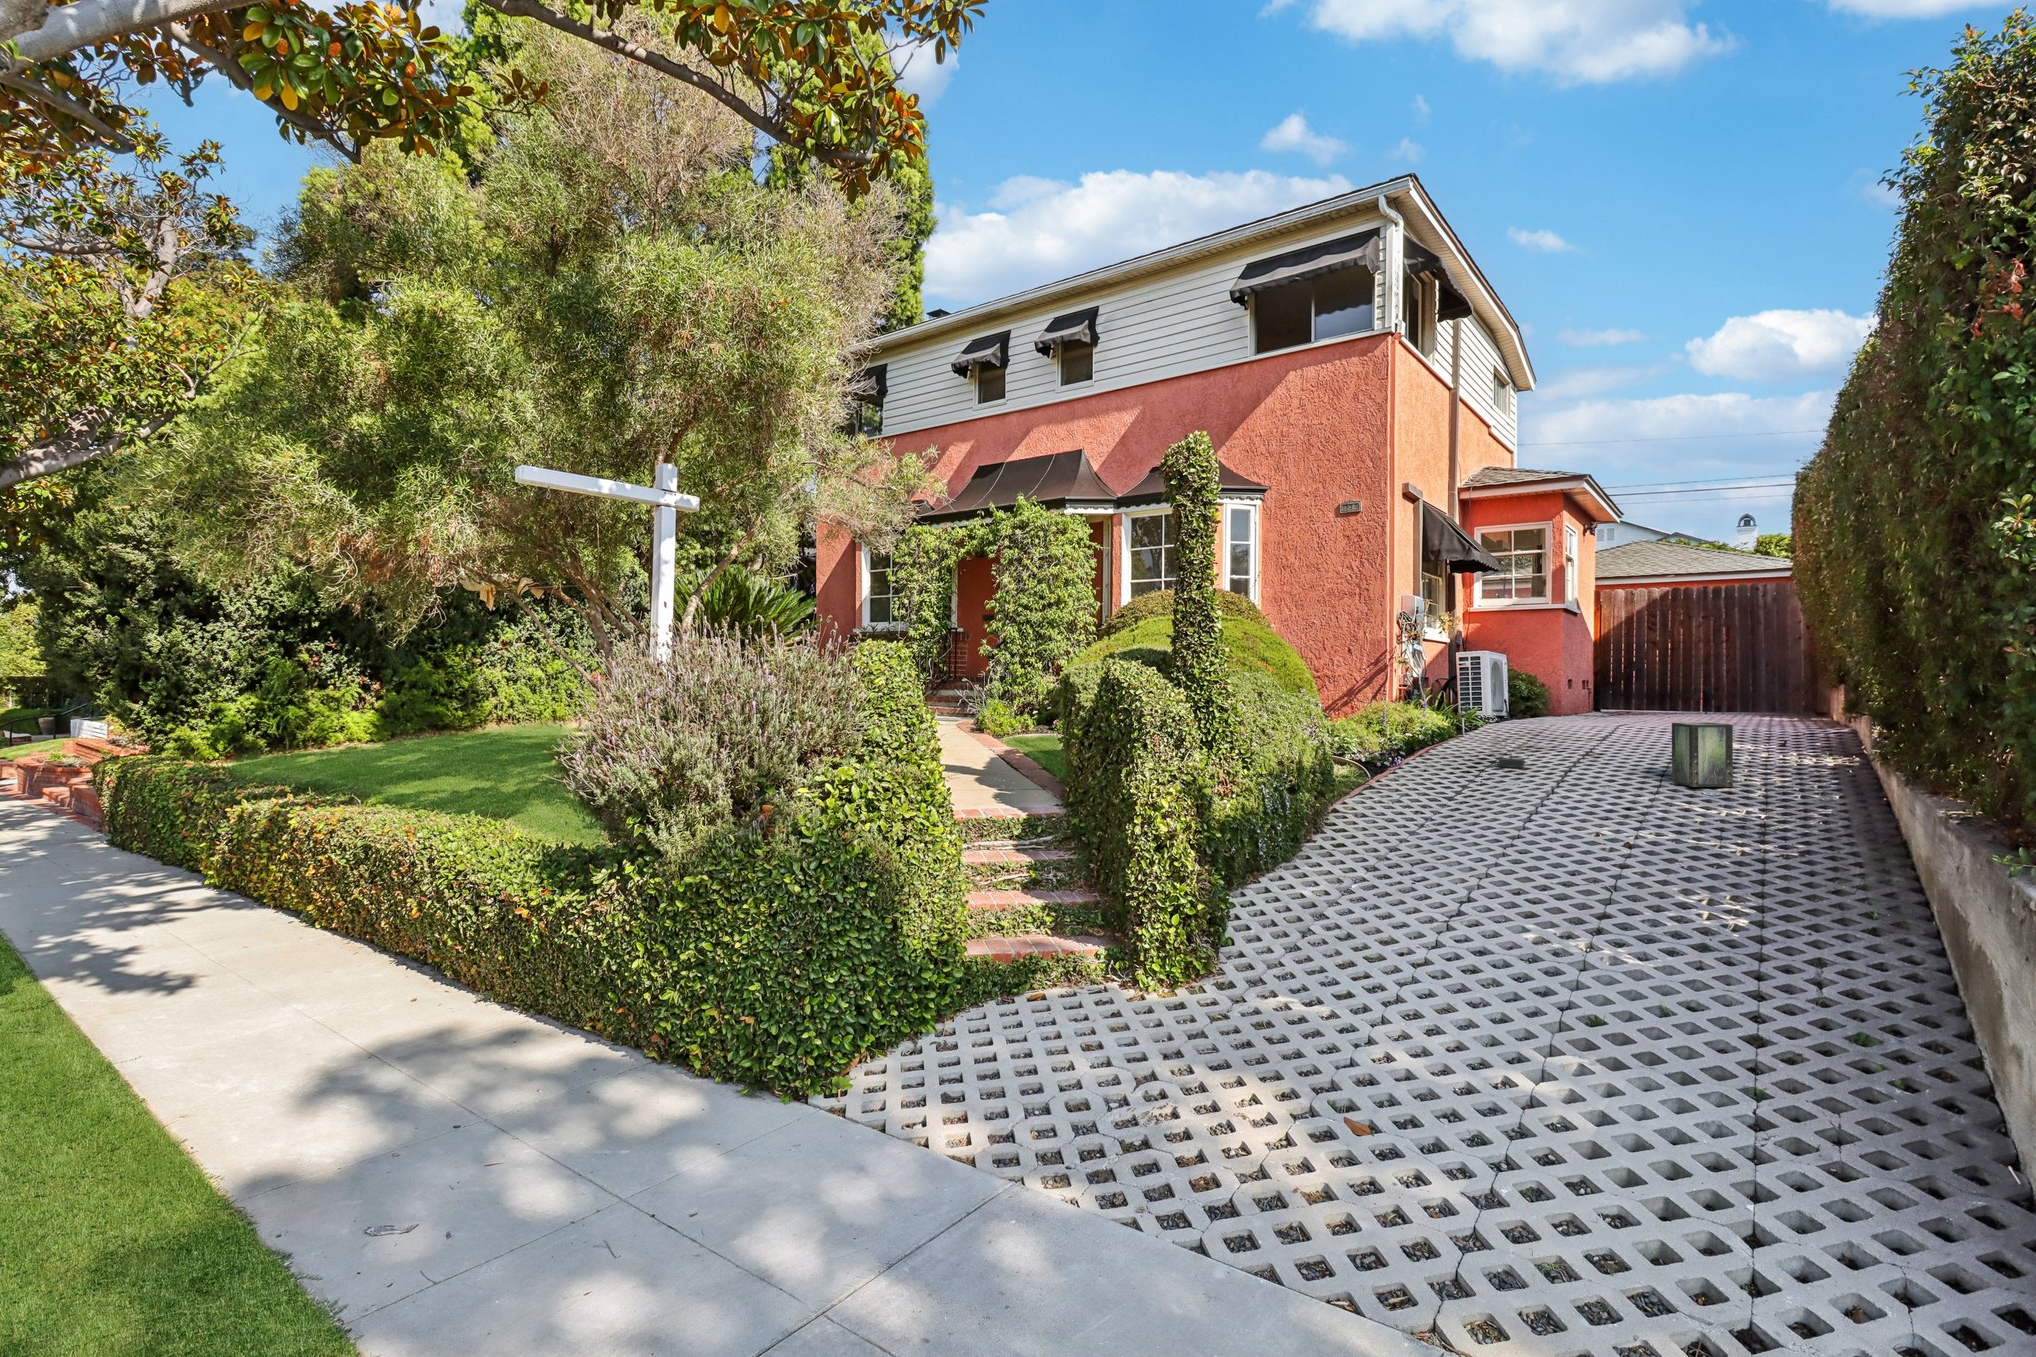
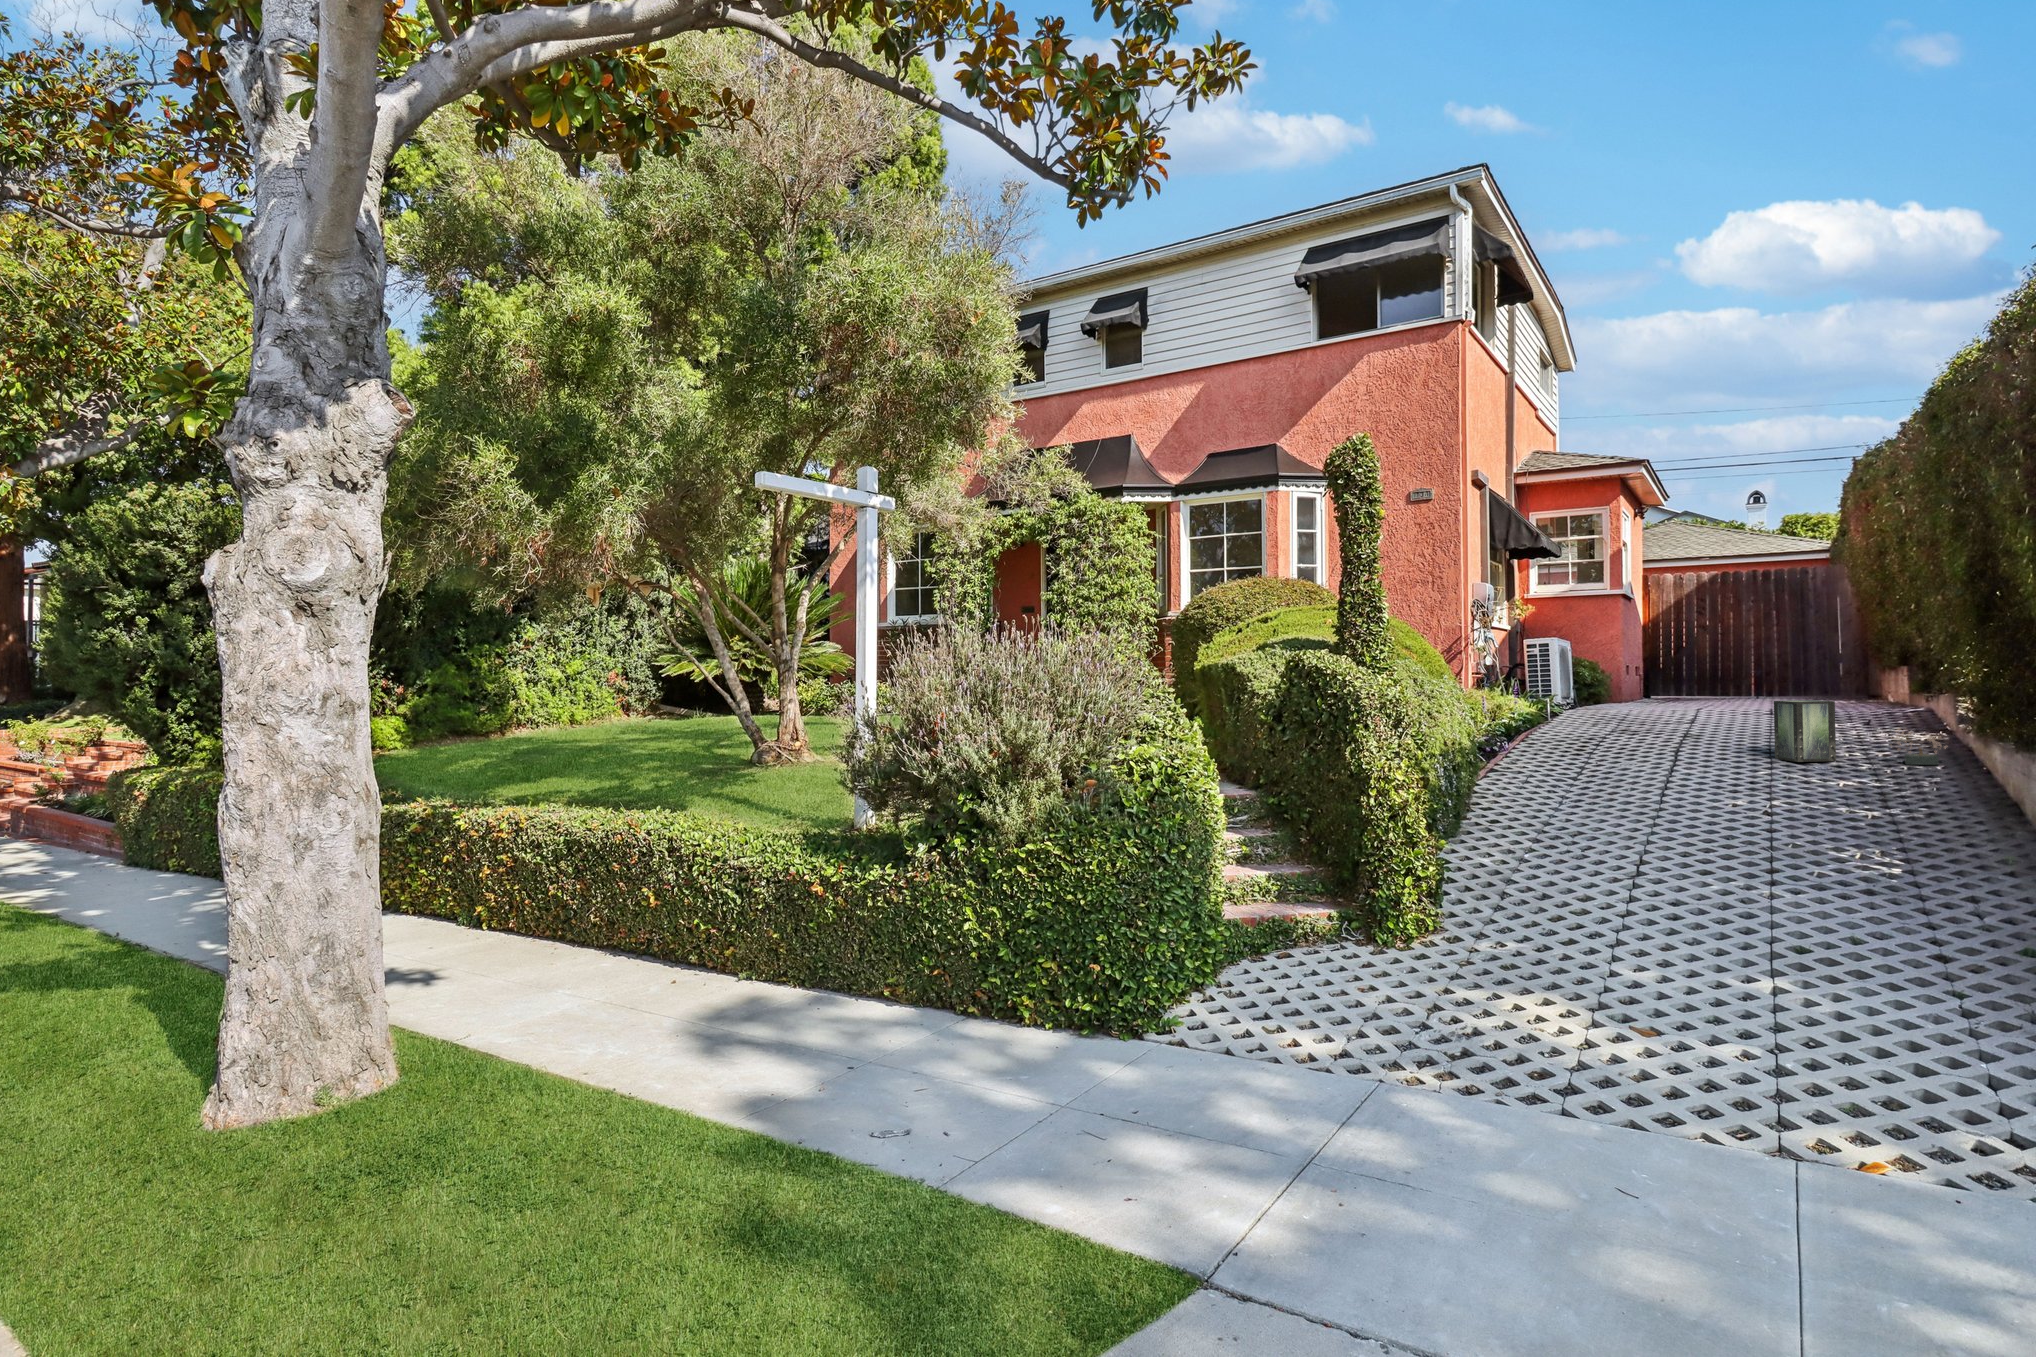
decorative plant: present [1490,735,1528,768] -> present [1891,730,1941,765]

